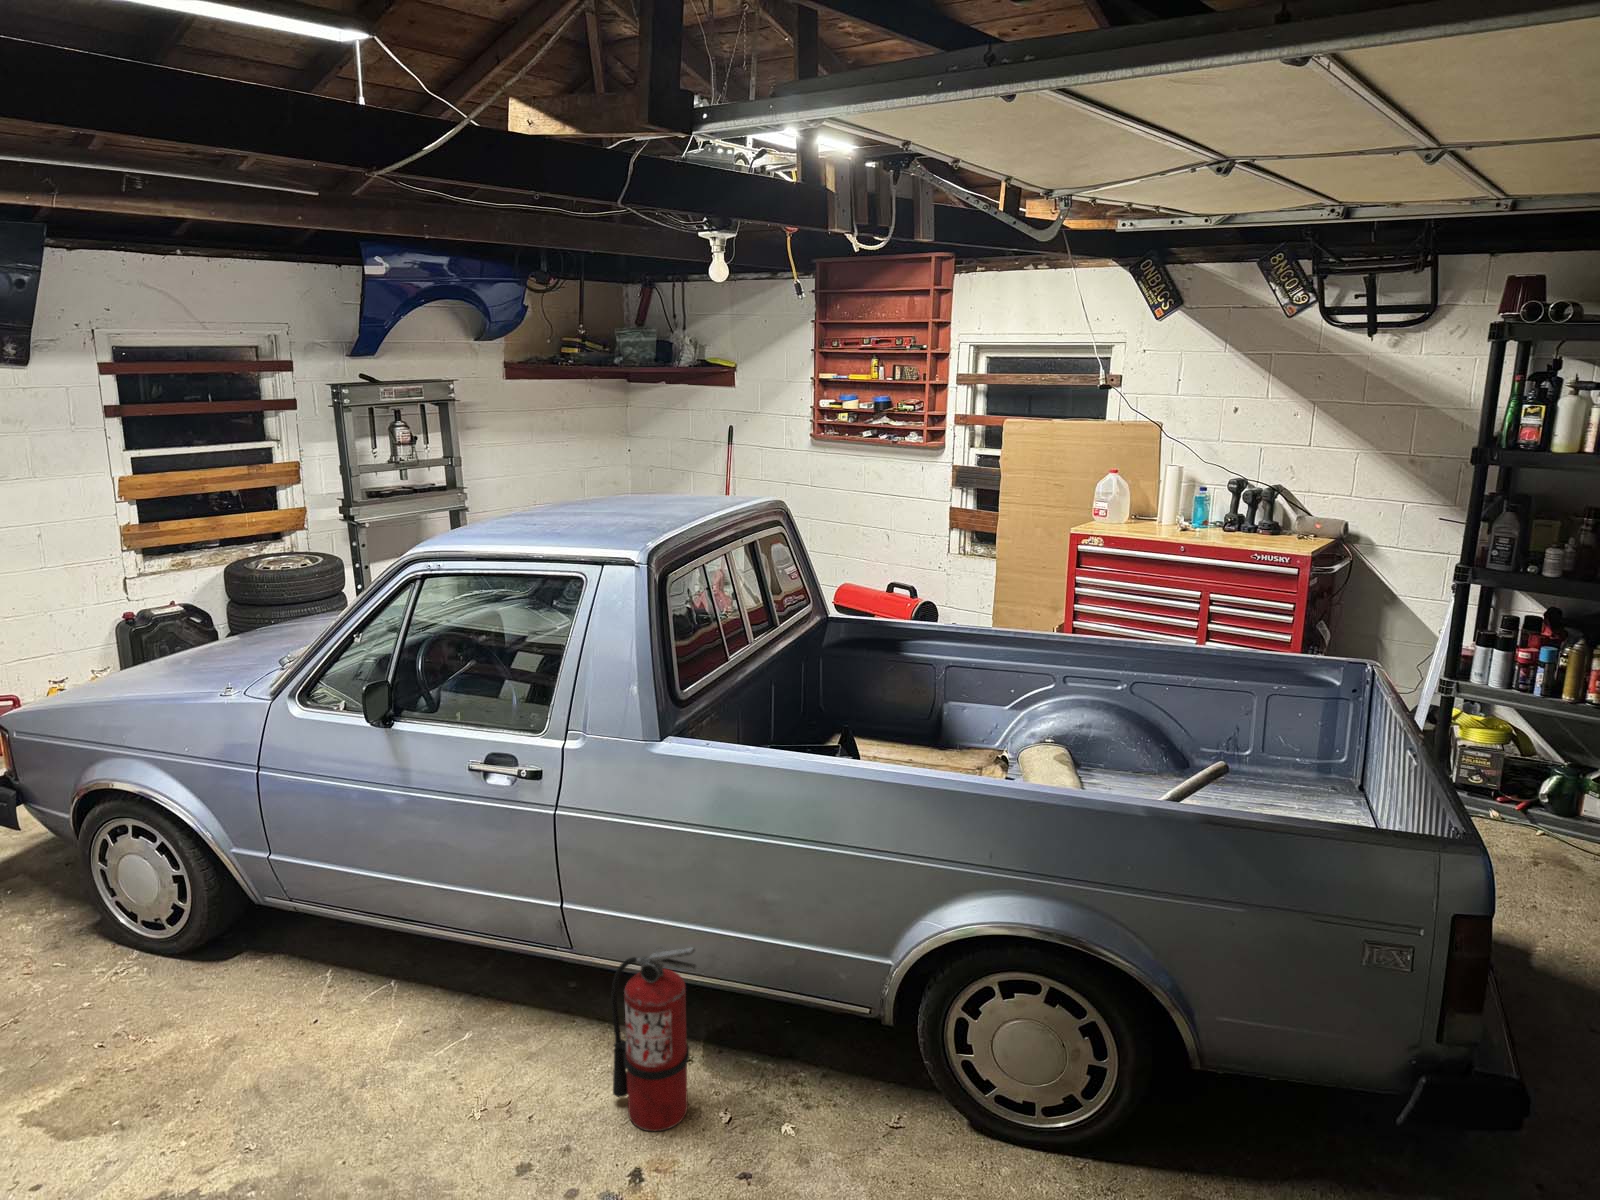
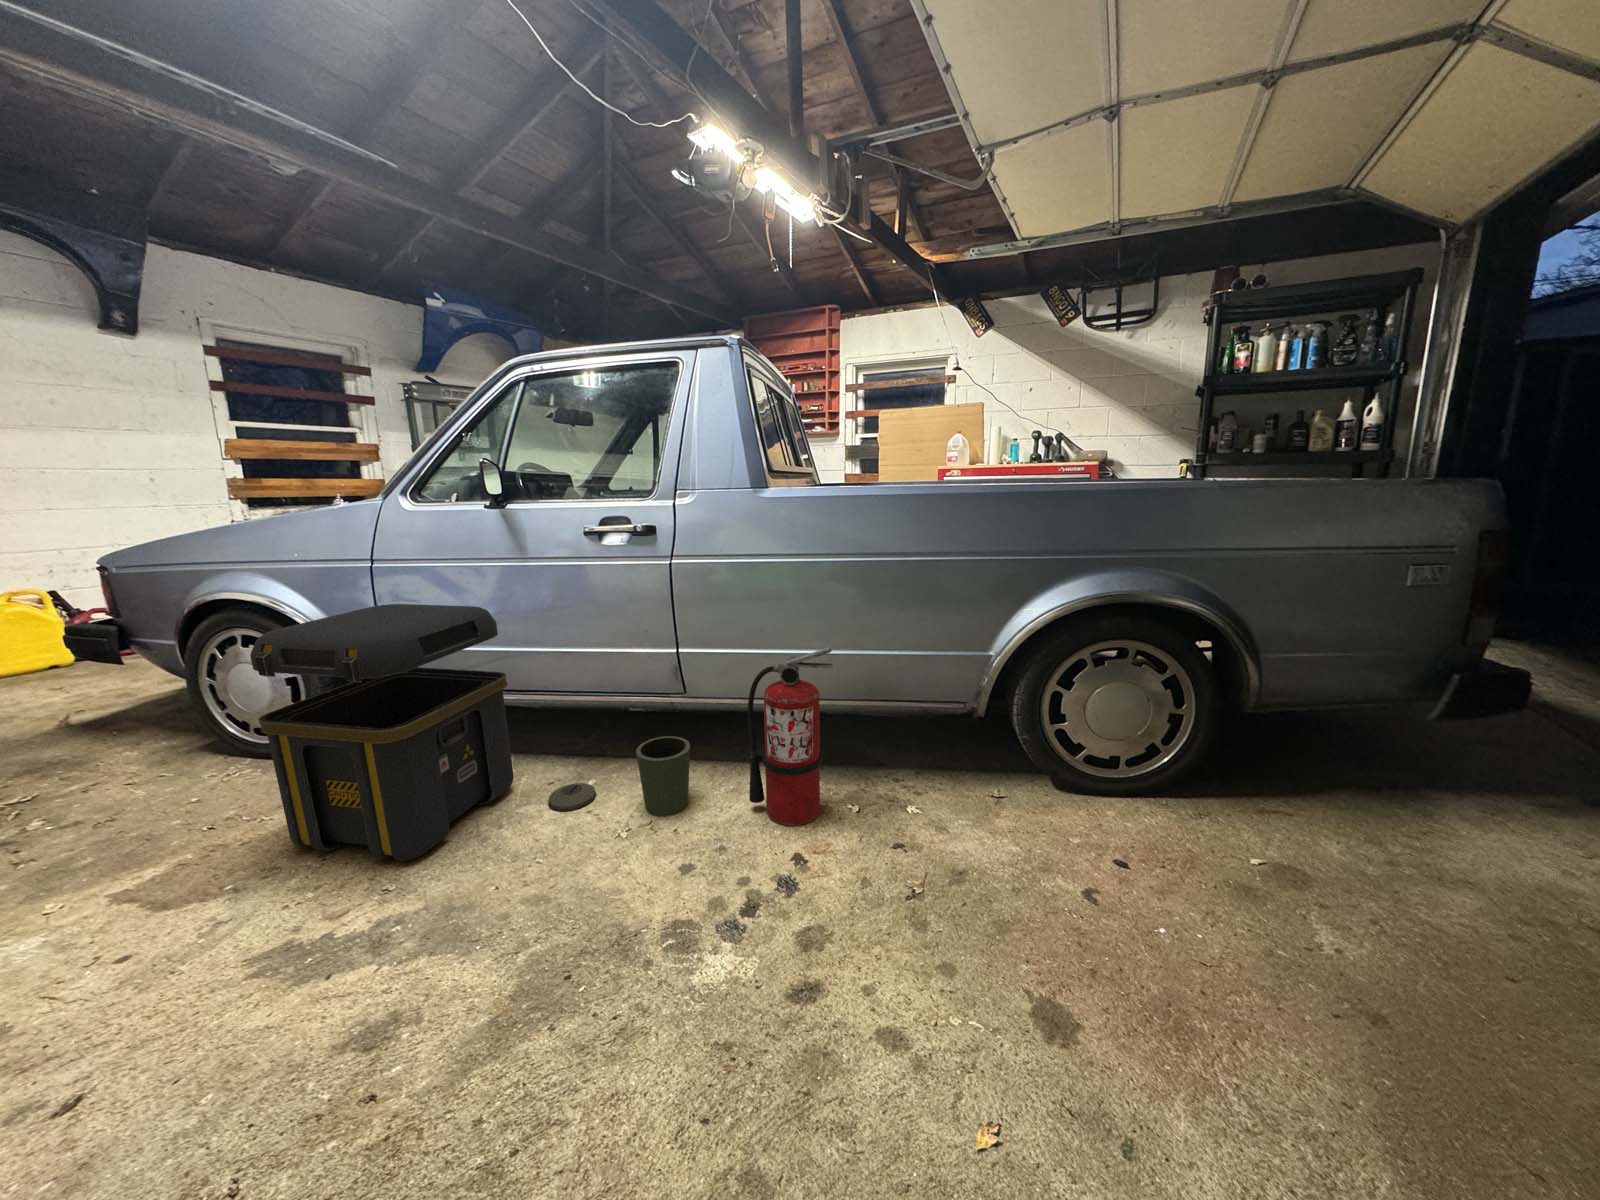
toolbox: none [148,828,384,1112] -> present [250,604,514,861]
trash can: none [413,1004,557,1096] -> present [548,736,690,816]

